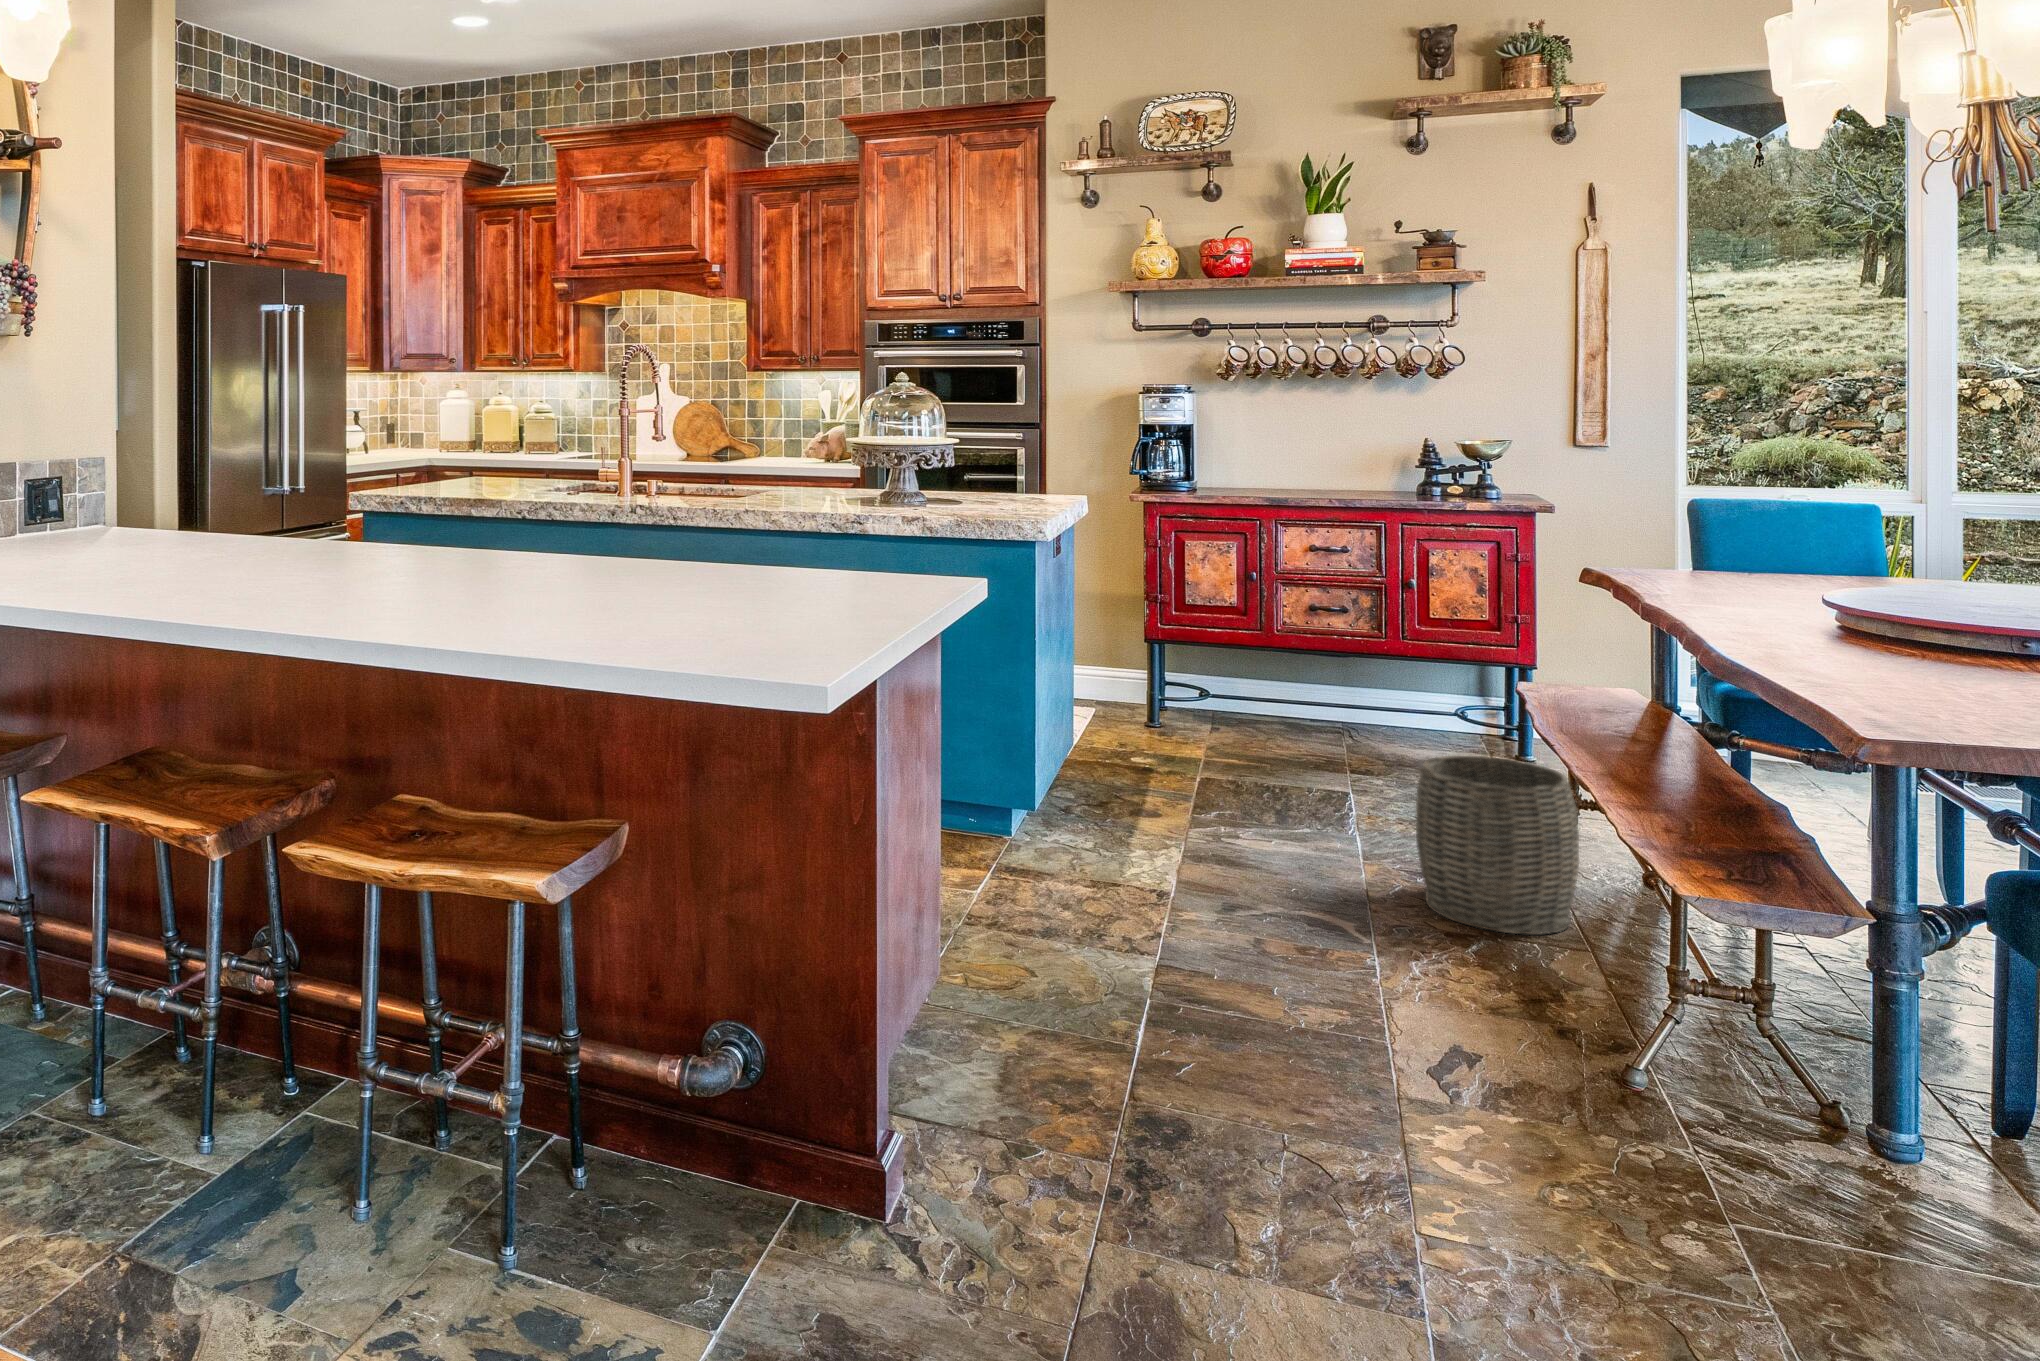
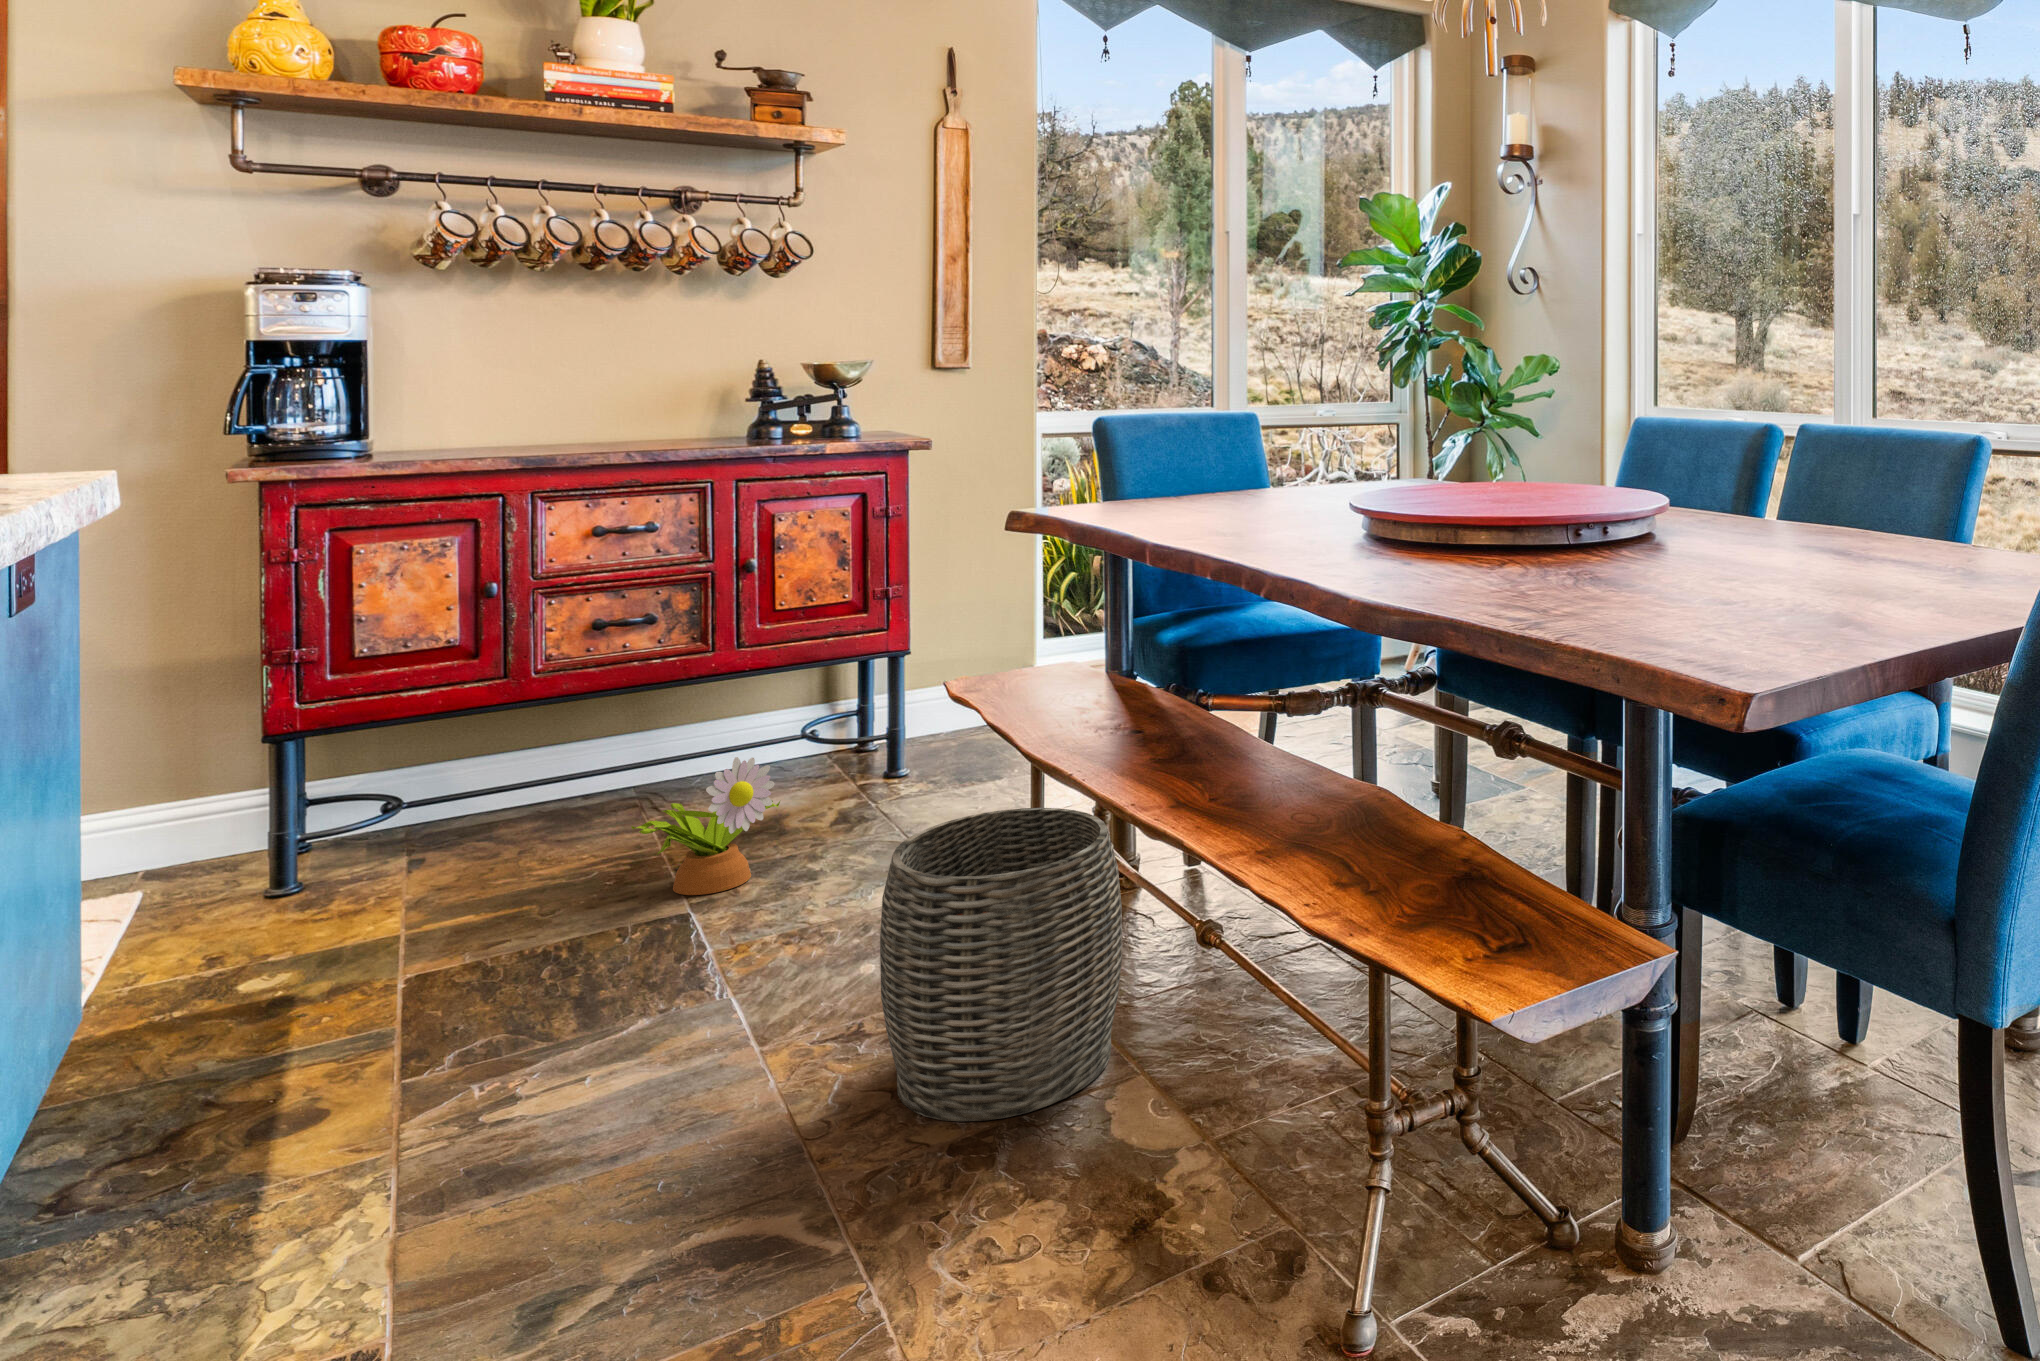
decorative plant: none [1322,704,1416,788] -> present [631,757,780,895]

